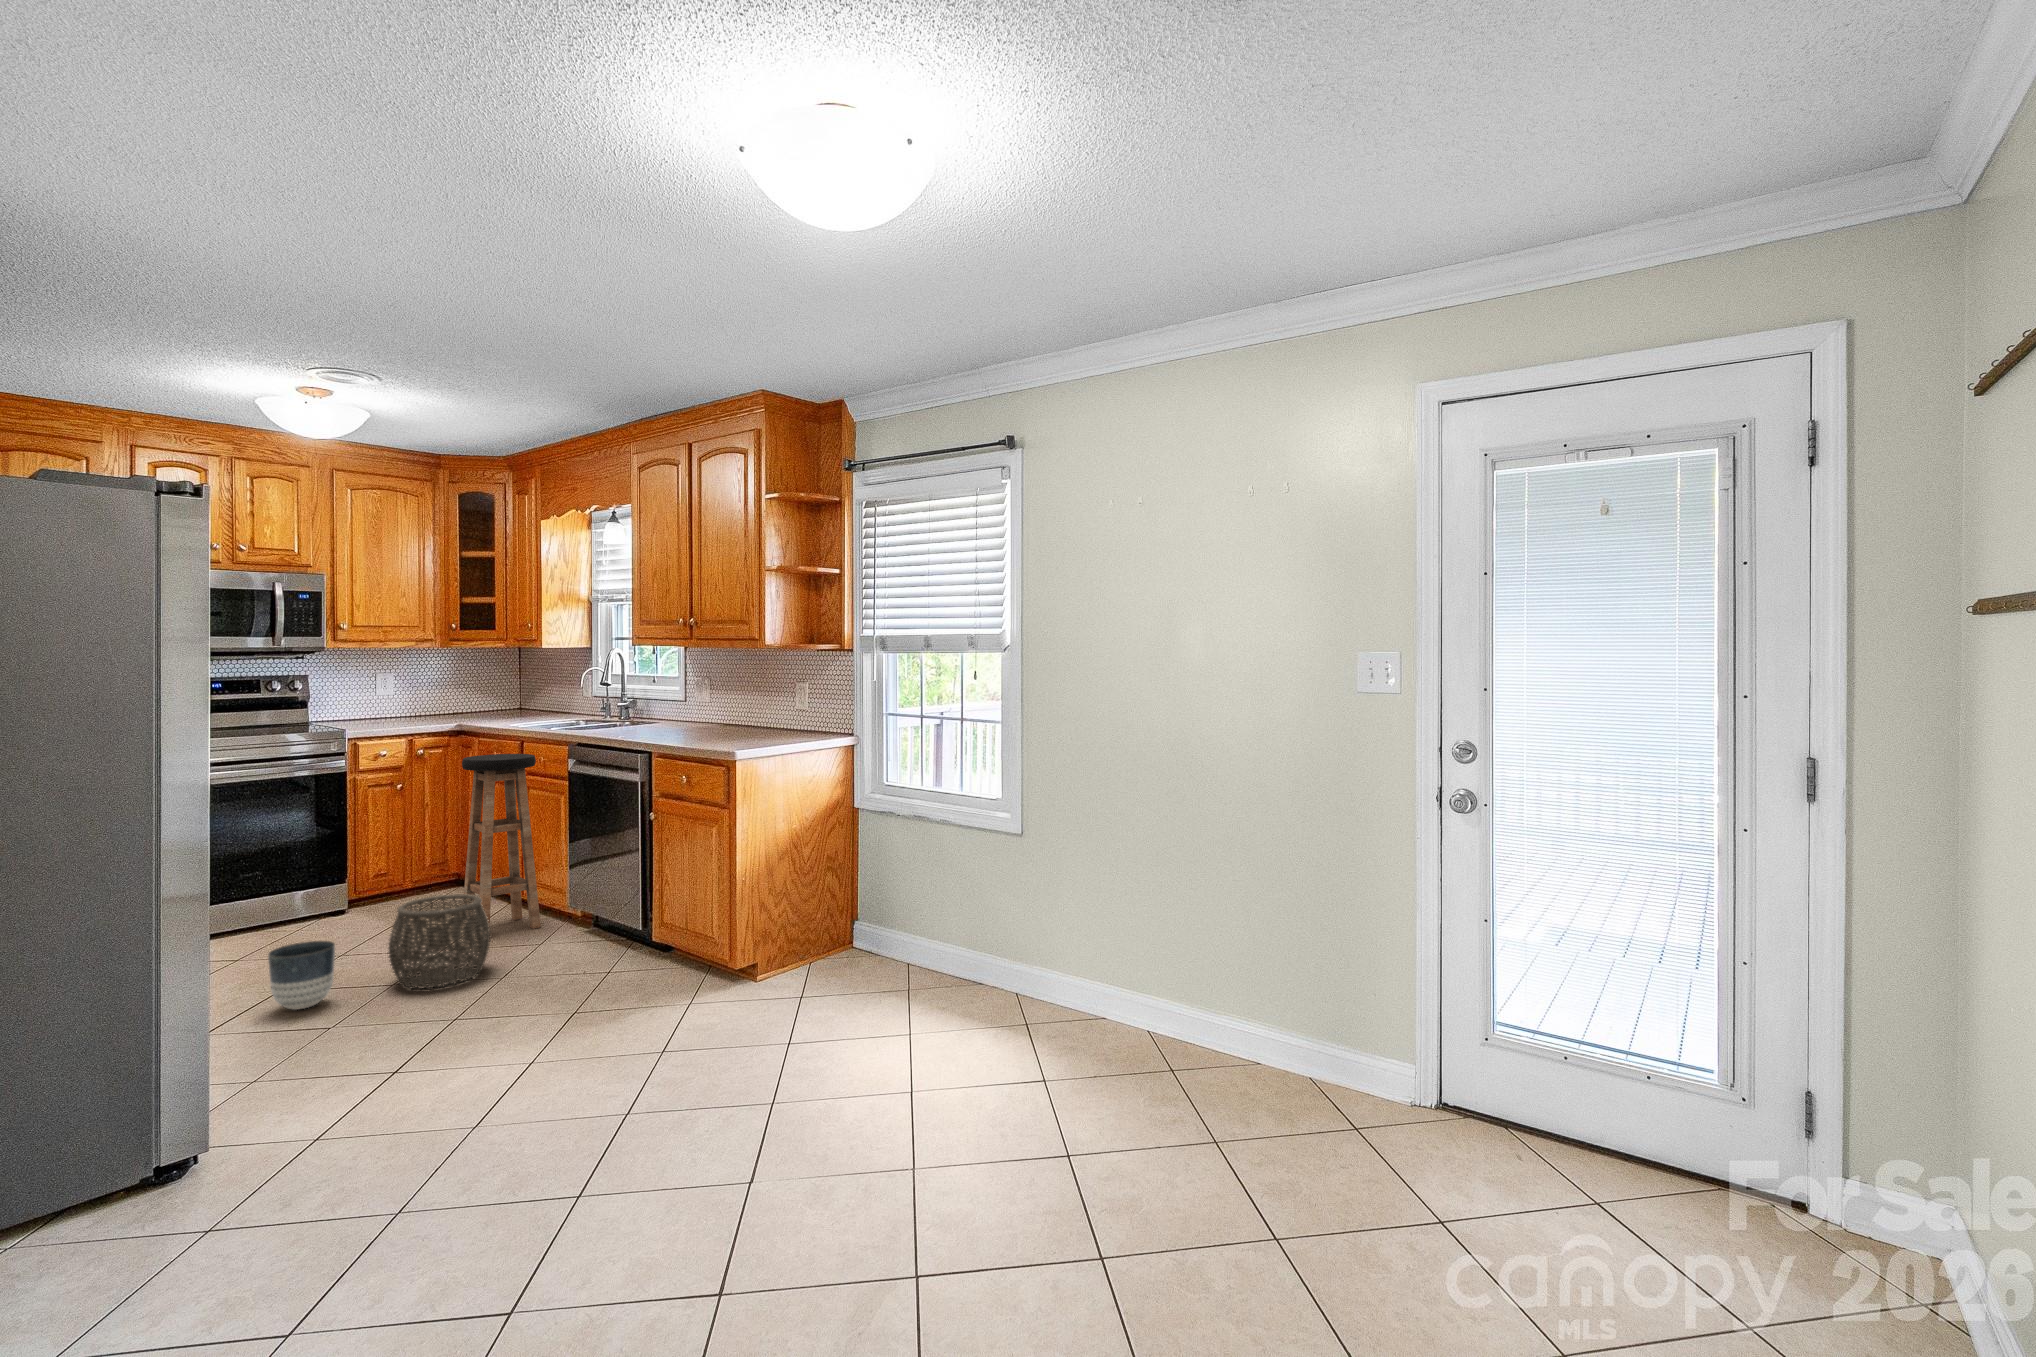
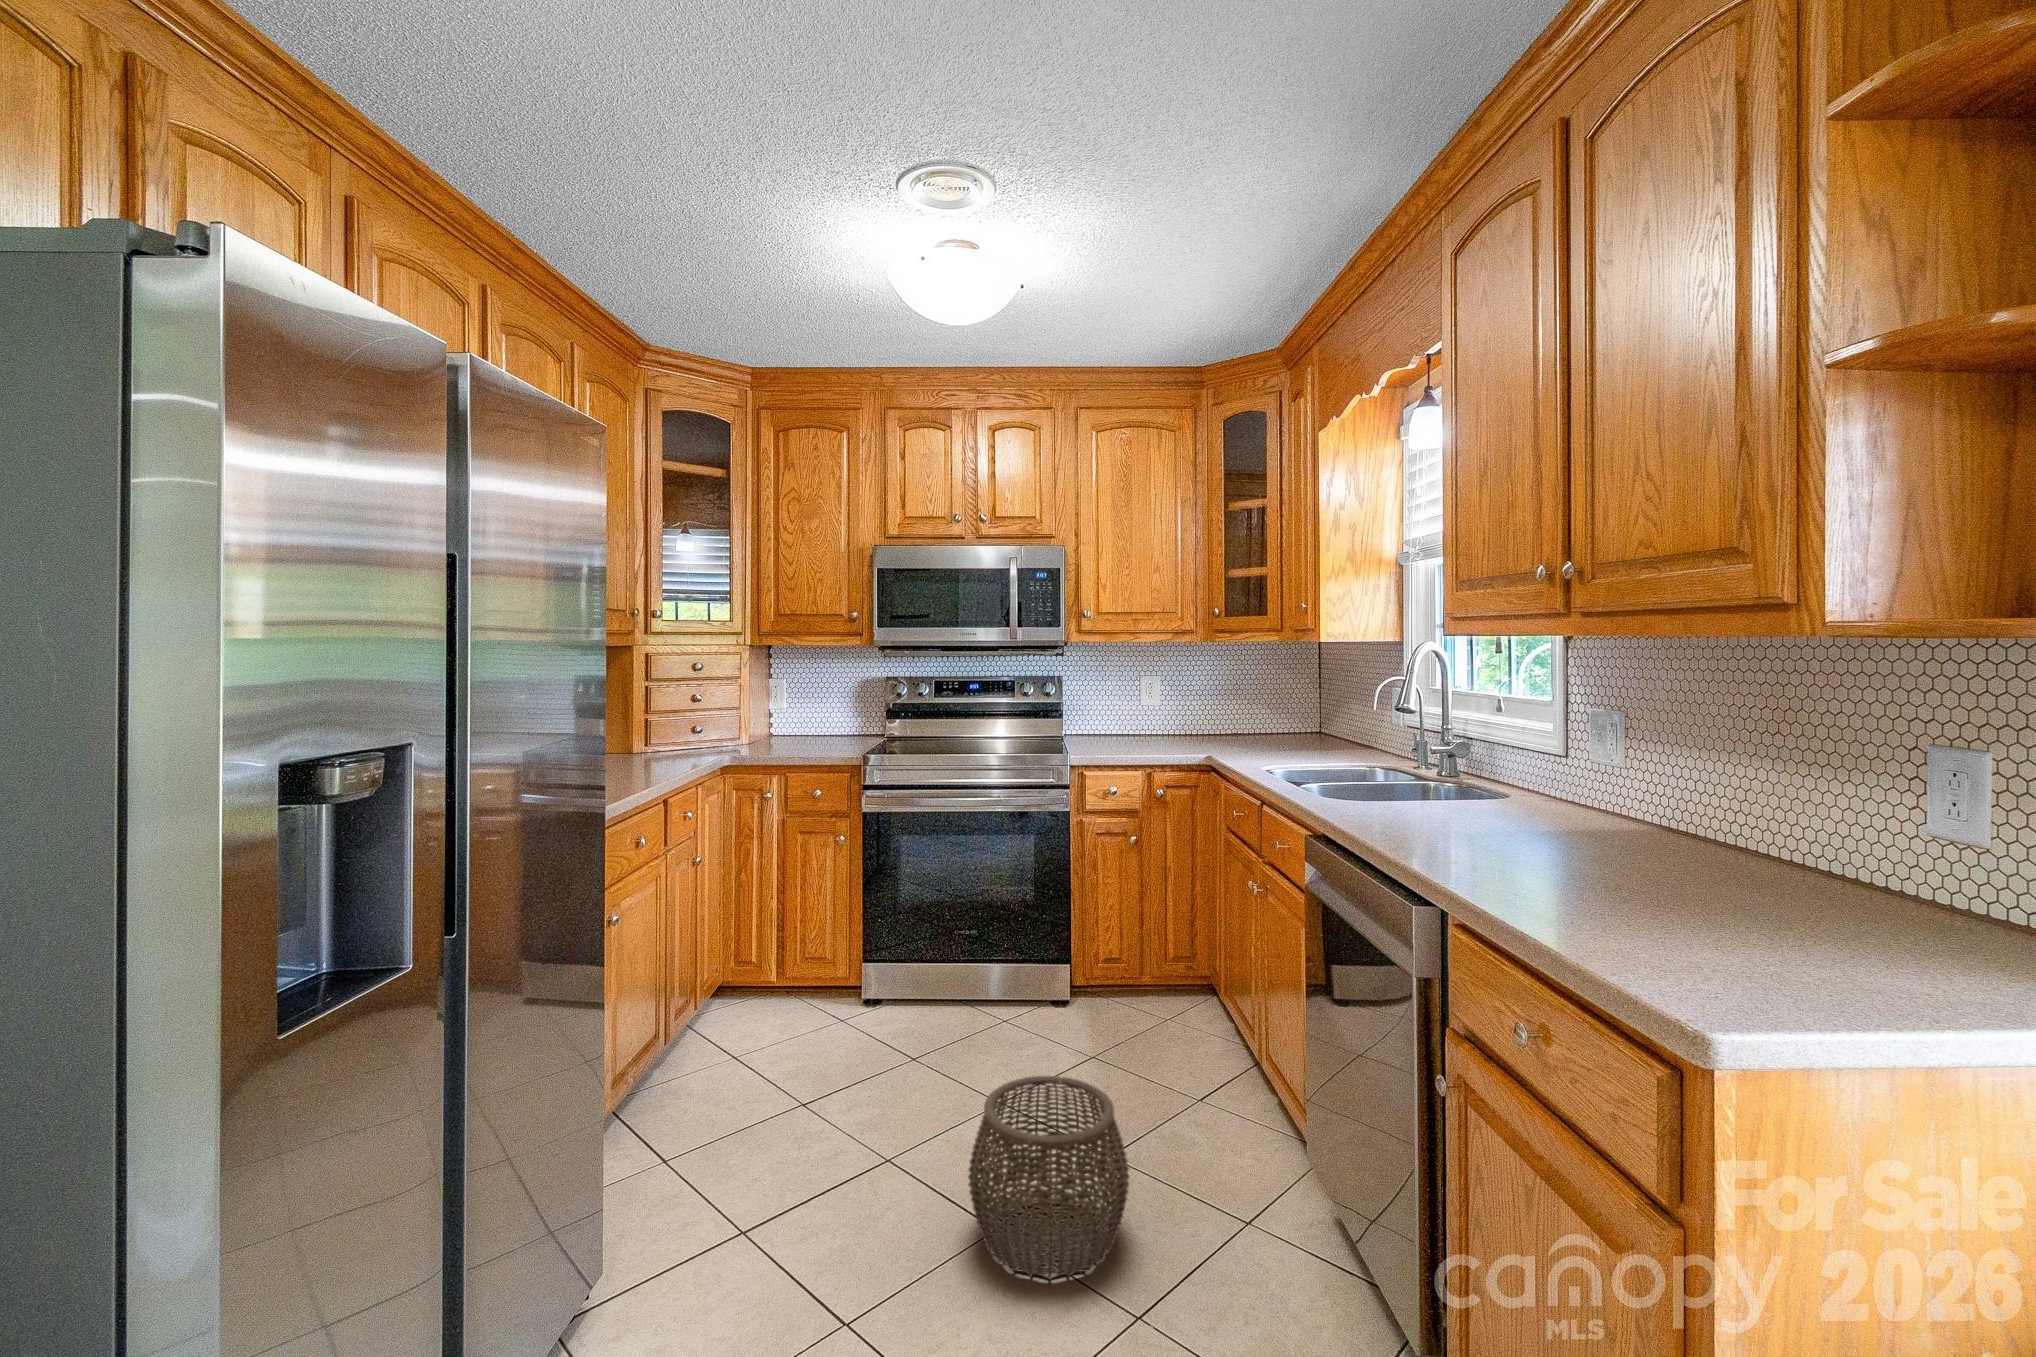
bar stool: present [462,754,541,929] -> none [1153,819,1266,1147]
planter: present [268,941,335,1010] -> none [816,1104,902,1227]

